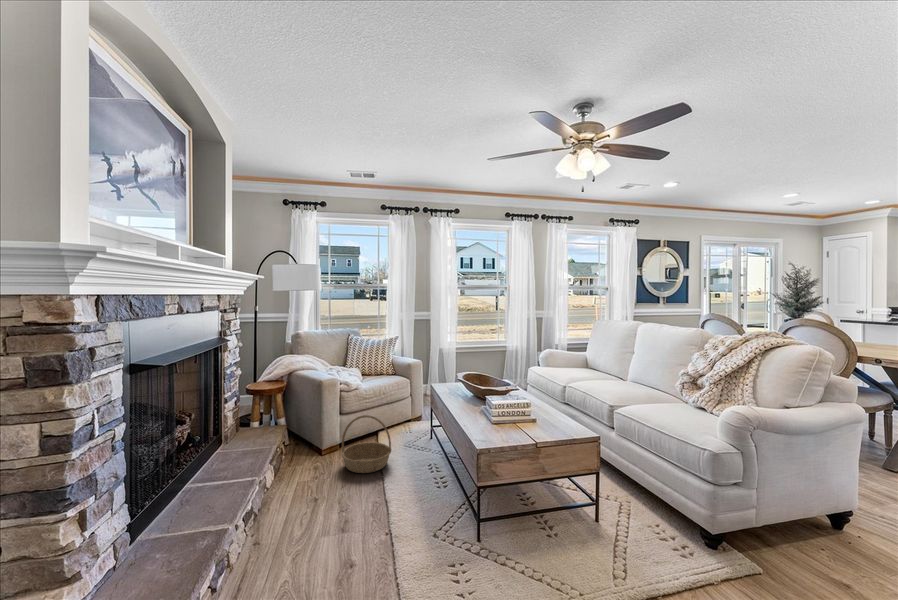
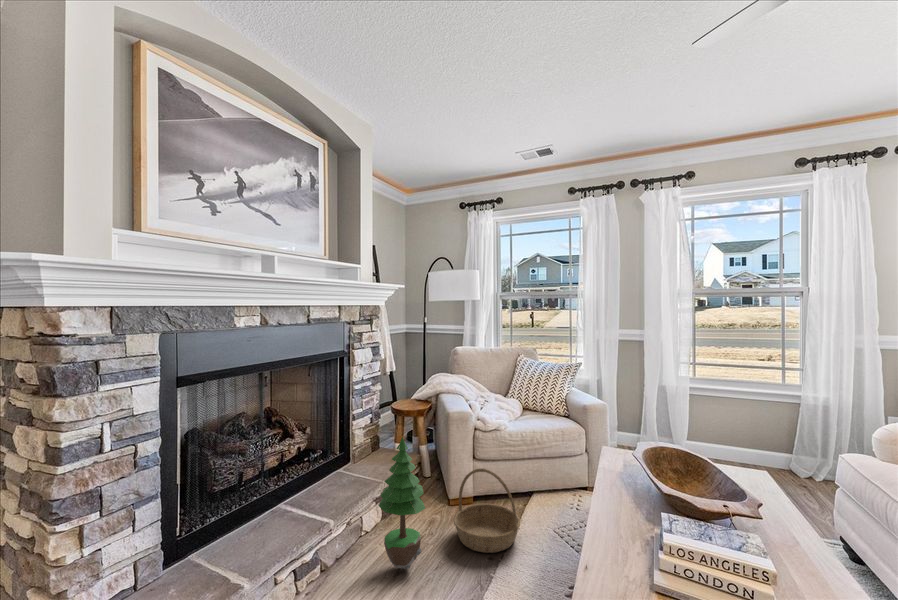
potted tree: none [301,397,339,497] -> present [378,437,425,569]

